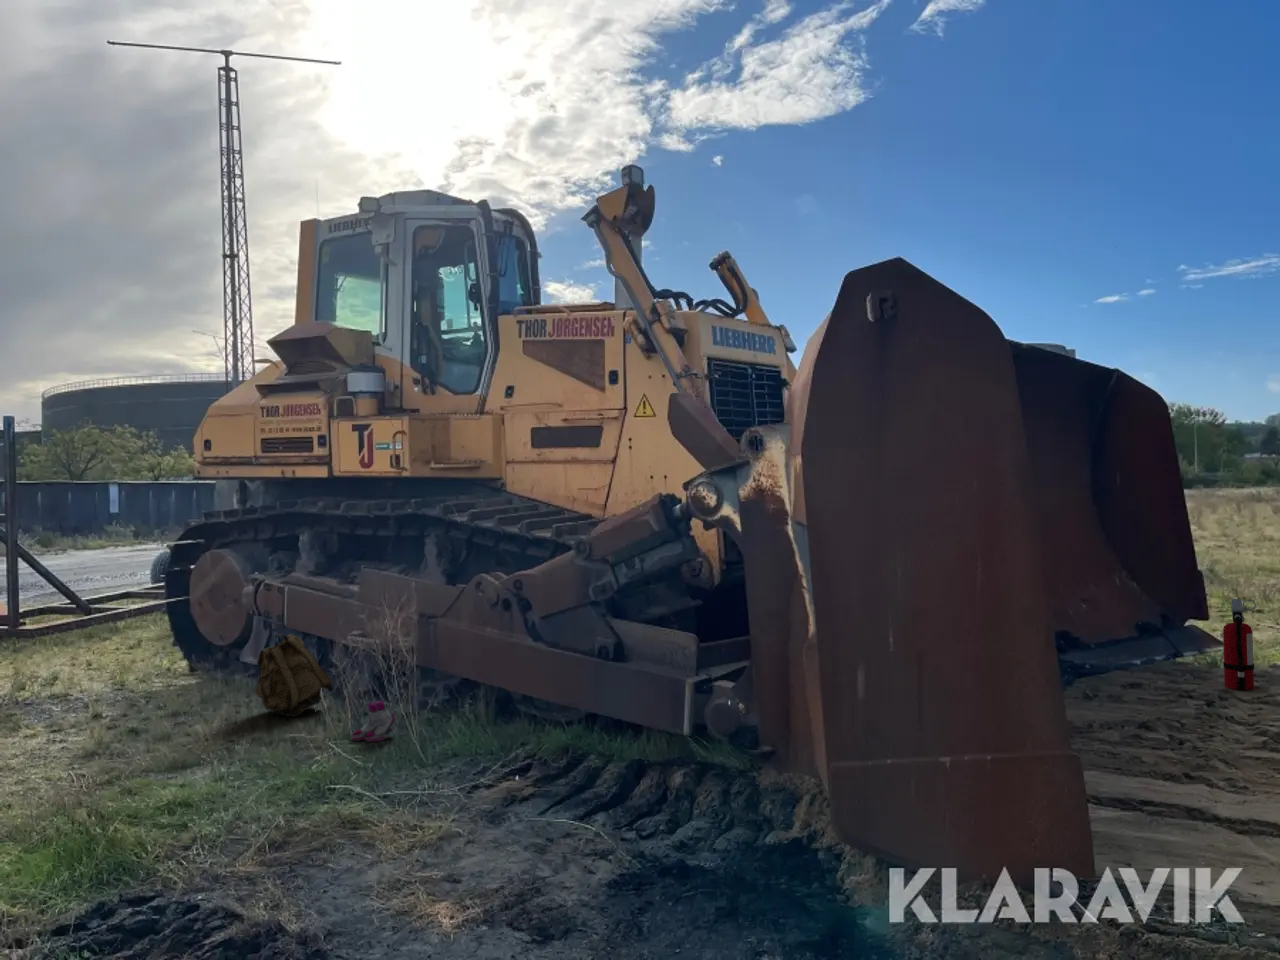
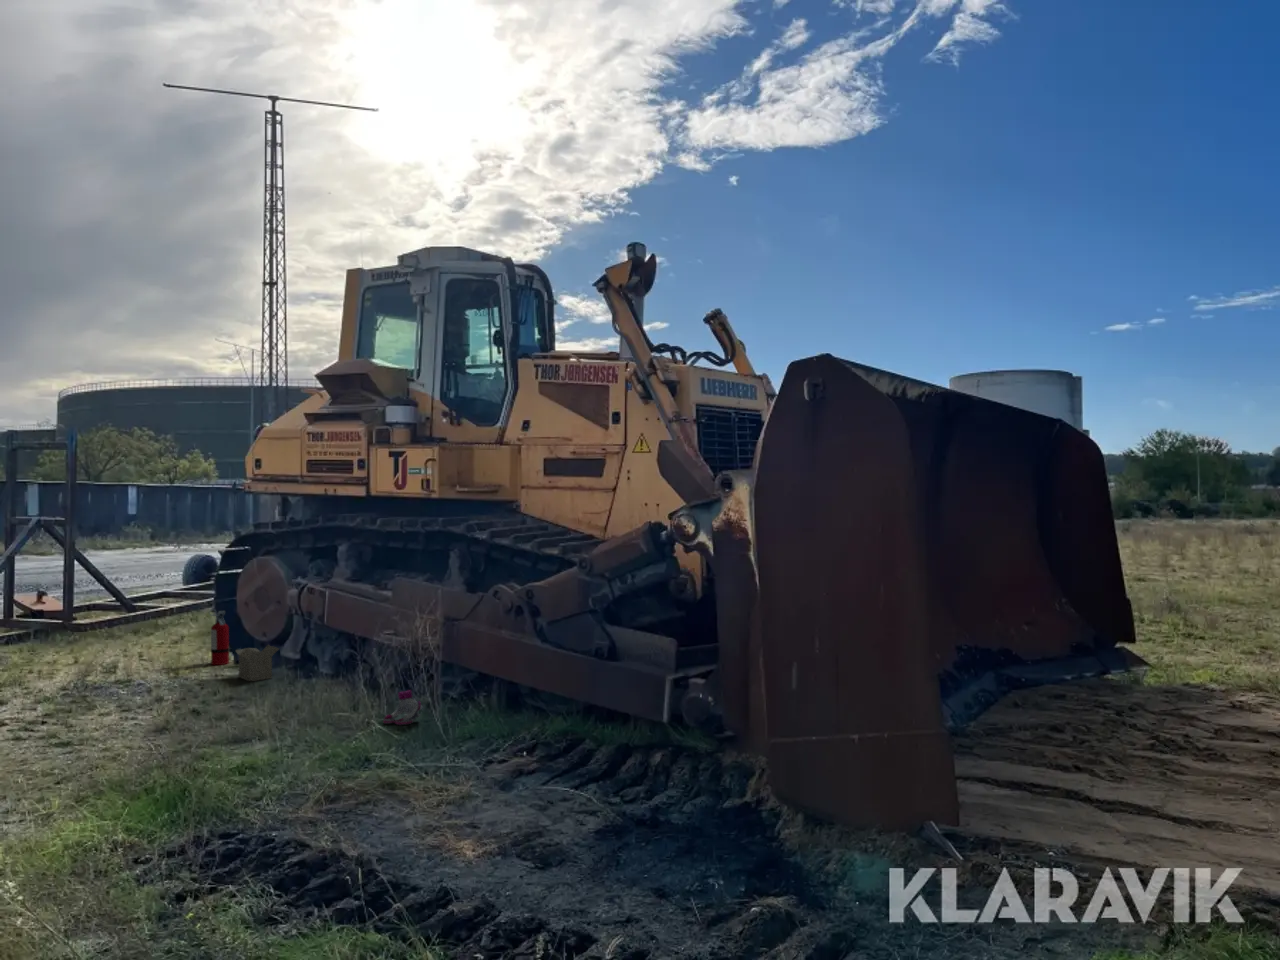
fire extinguisher: present [1223,599,1256,690] -> present [211,611,229,665]
backpack: present [256,634,333,717] -> none [298,631,365,704]
cardboard box: none [189,650,239,692] -> present [236,645,279,681]

